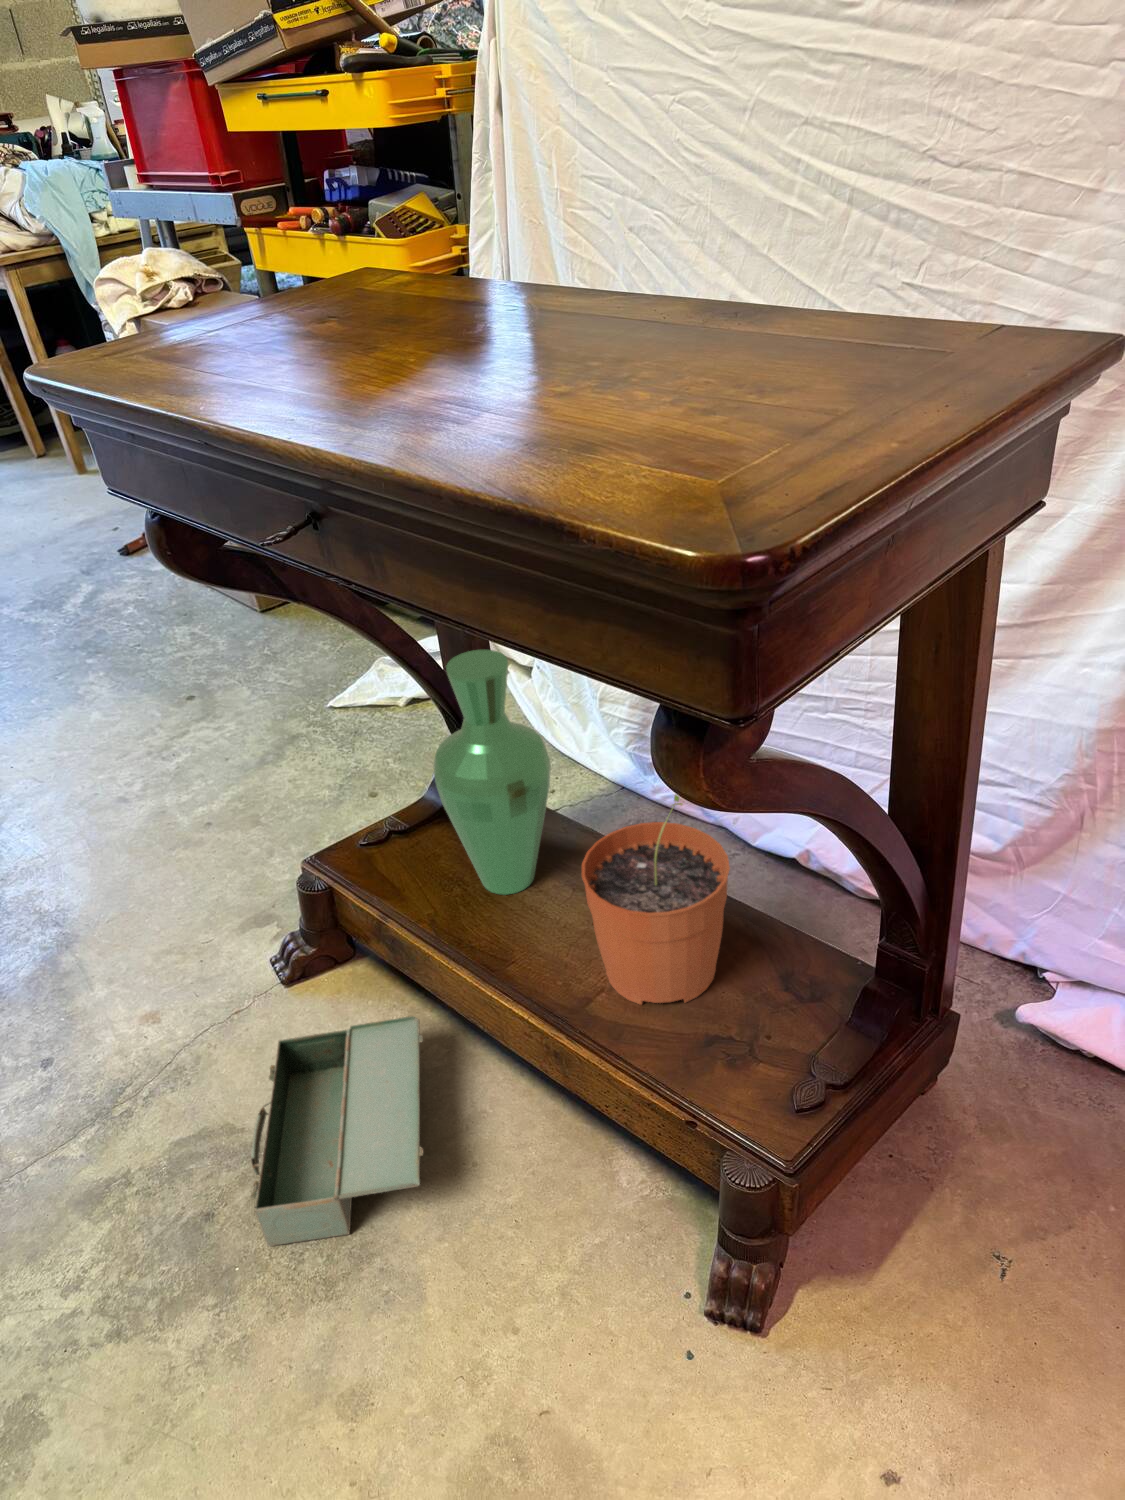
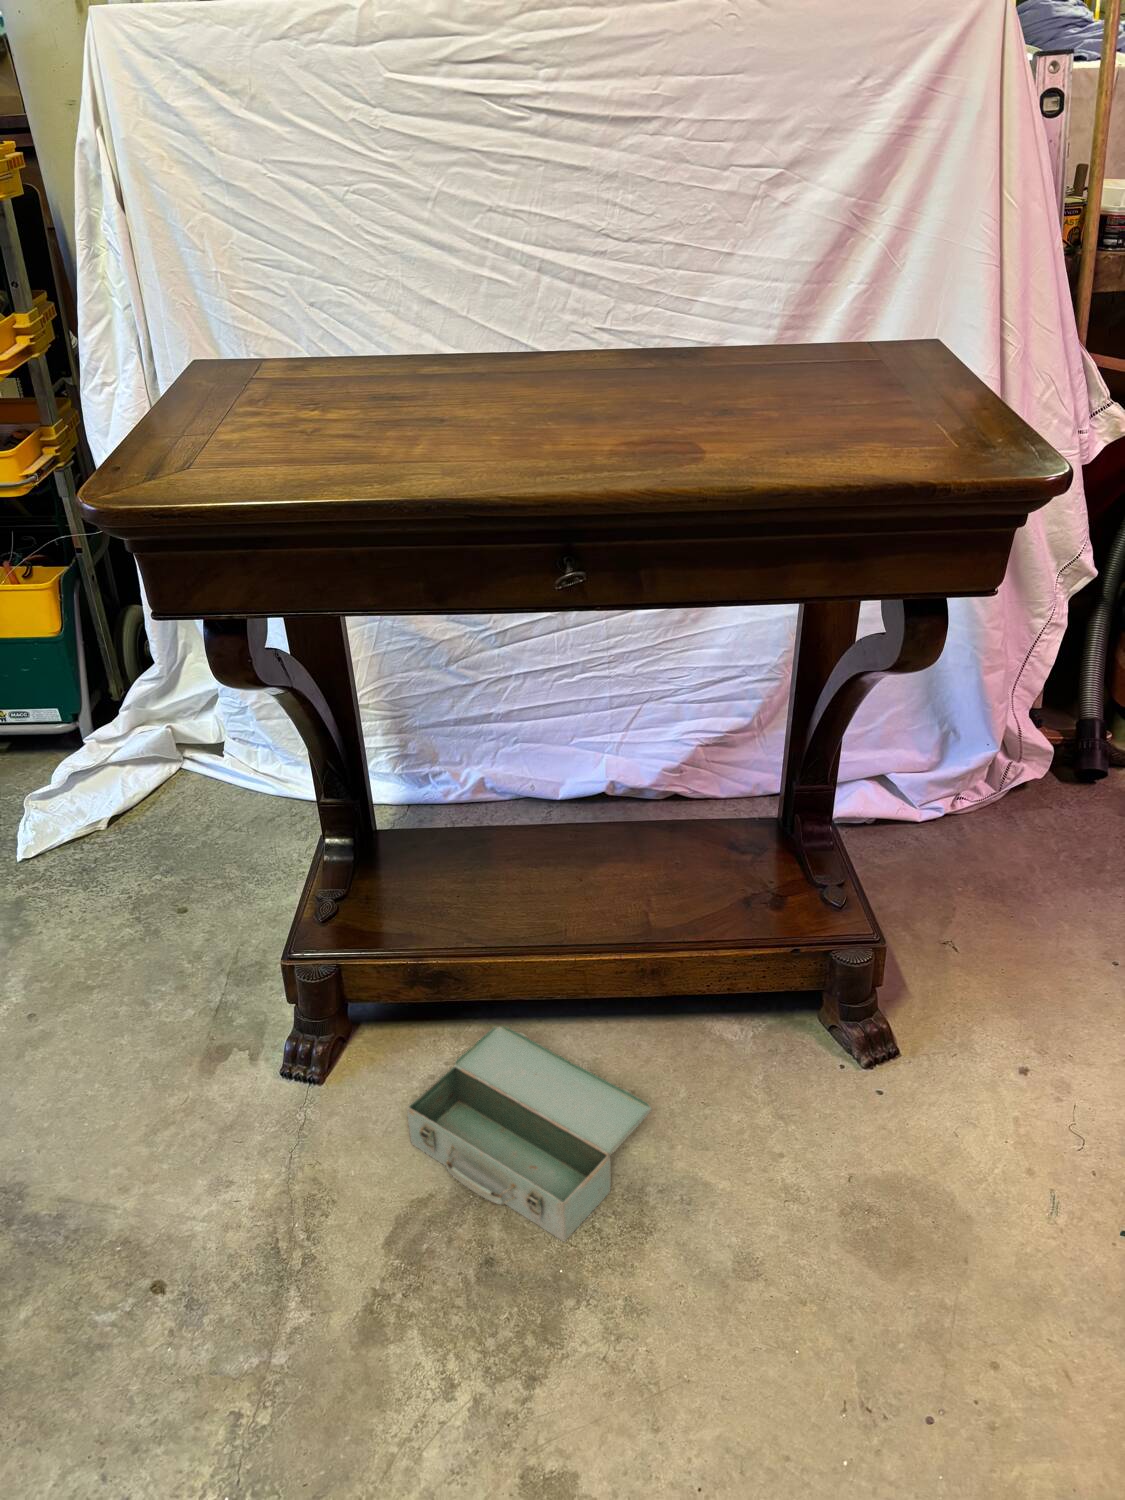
vase: present [434,650,551,895] -> none [408,673,516,904]
plant pot: present [582,795,730,1005] -> none [603,727,724,910]

